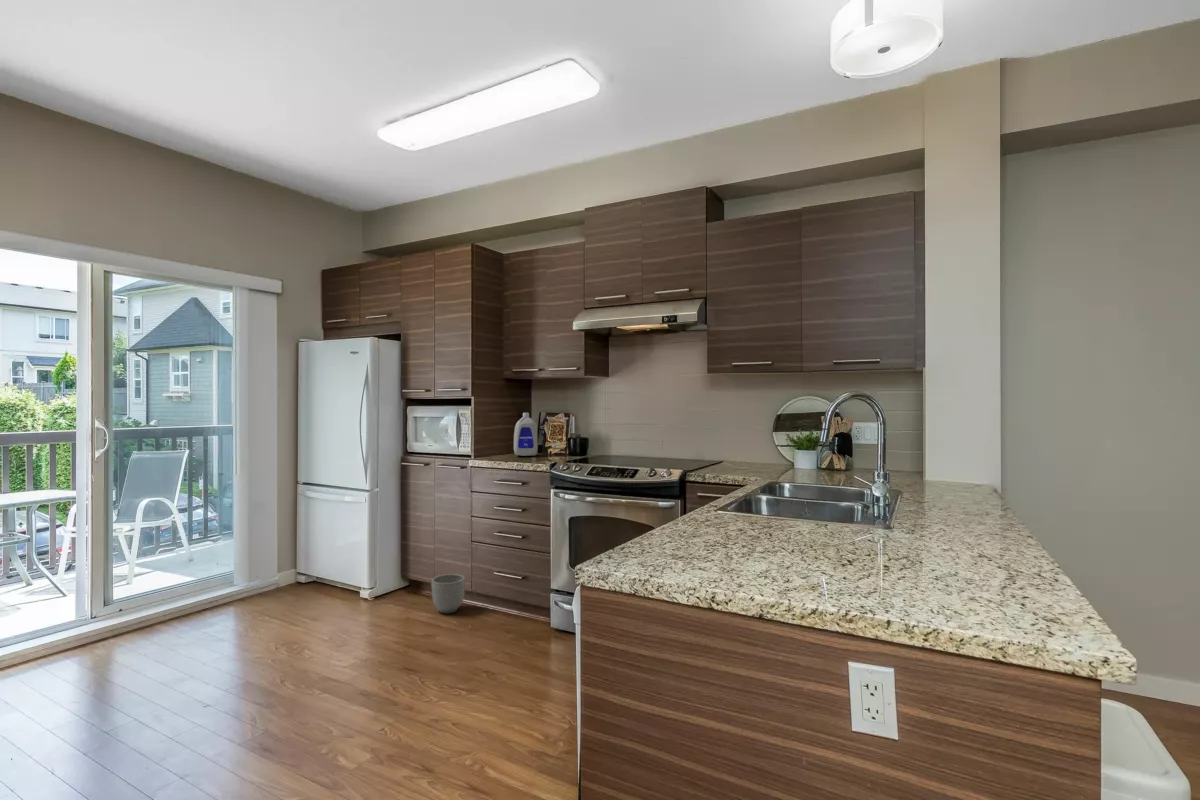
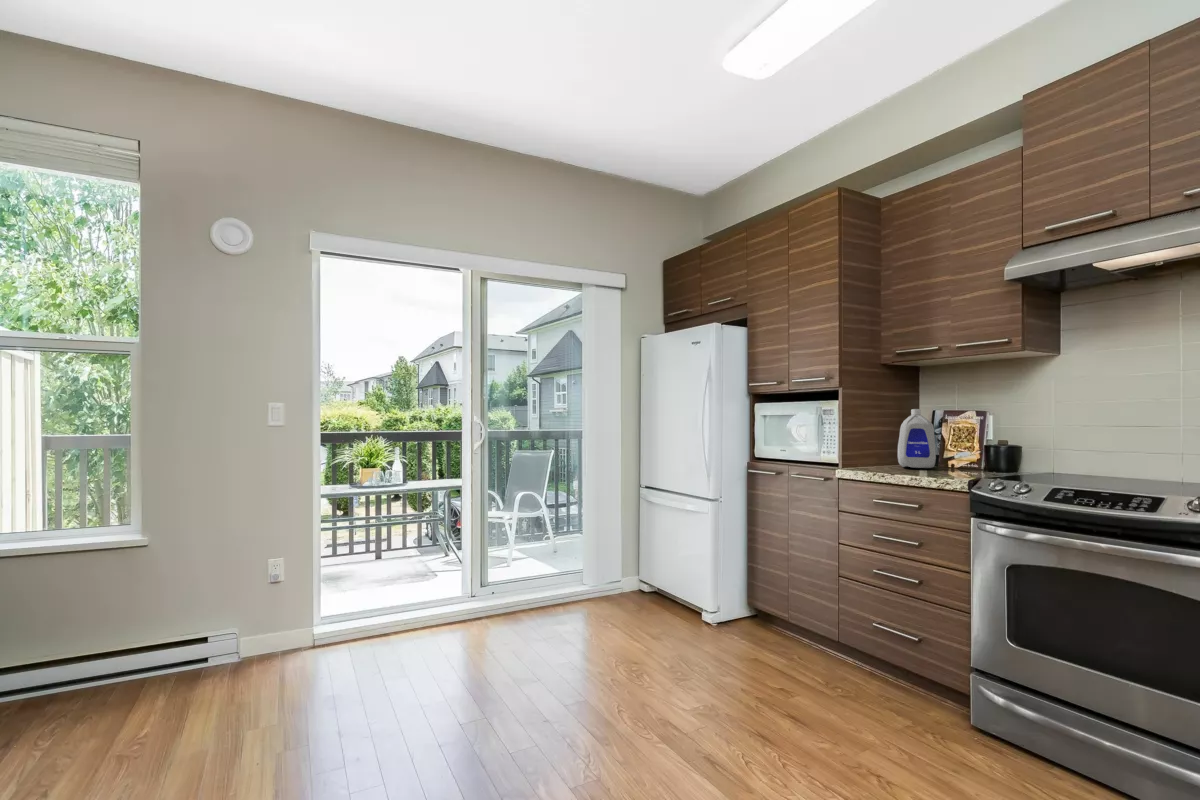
planter: present [431,574,465,613] -> none [789,613,833,665]

